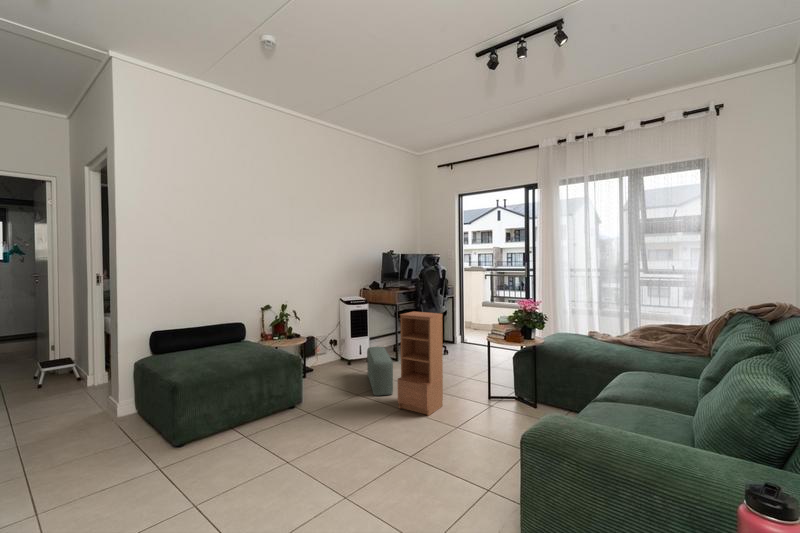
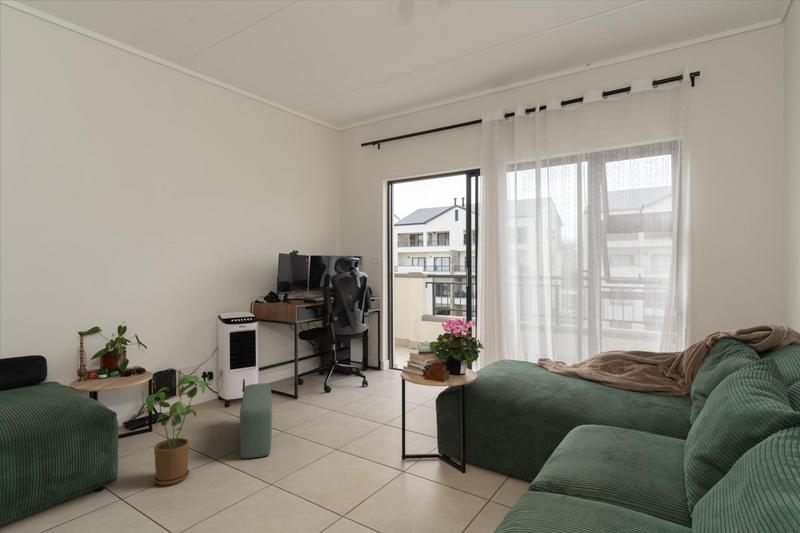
bookcase: present [398,311,443,416] -> none [268,337,337,492]
house plant: none [316,336,355,408] -> present [146,375,210,485]

